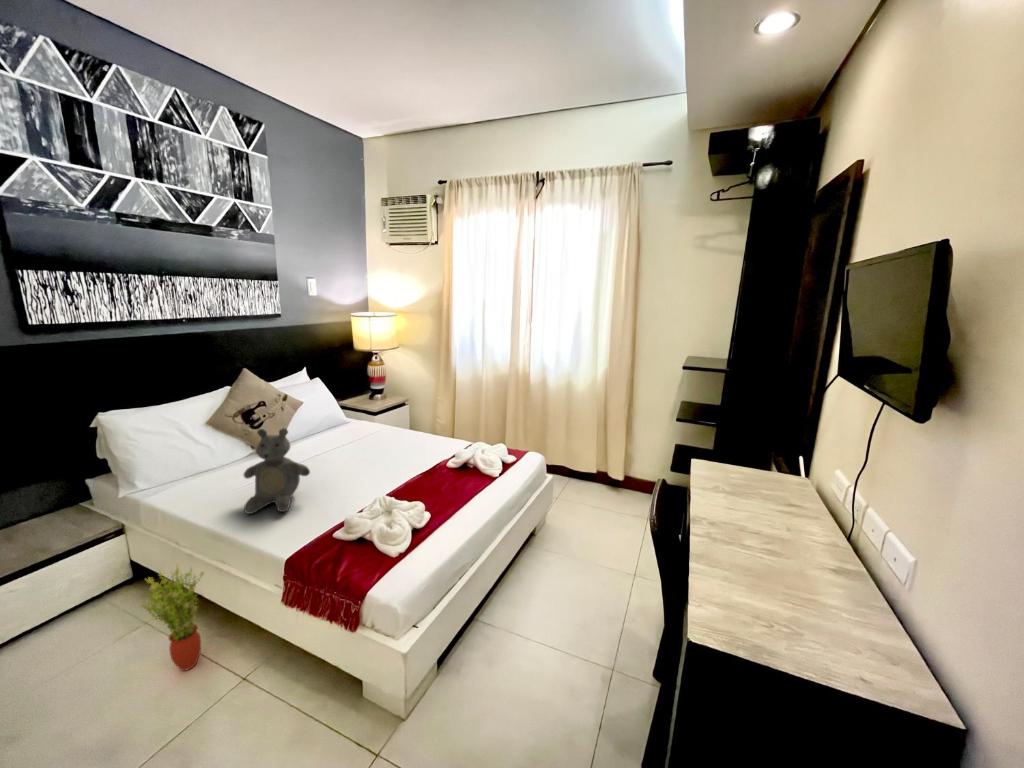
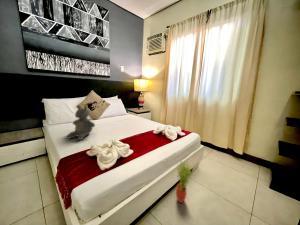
potted plant: present [142,568,204,670] -> present [176,161,192,203]

